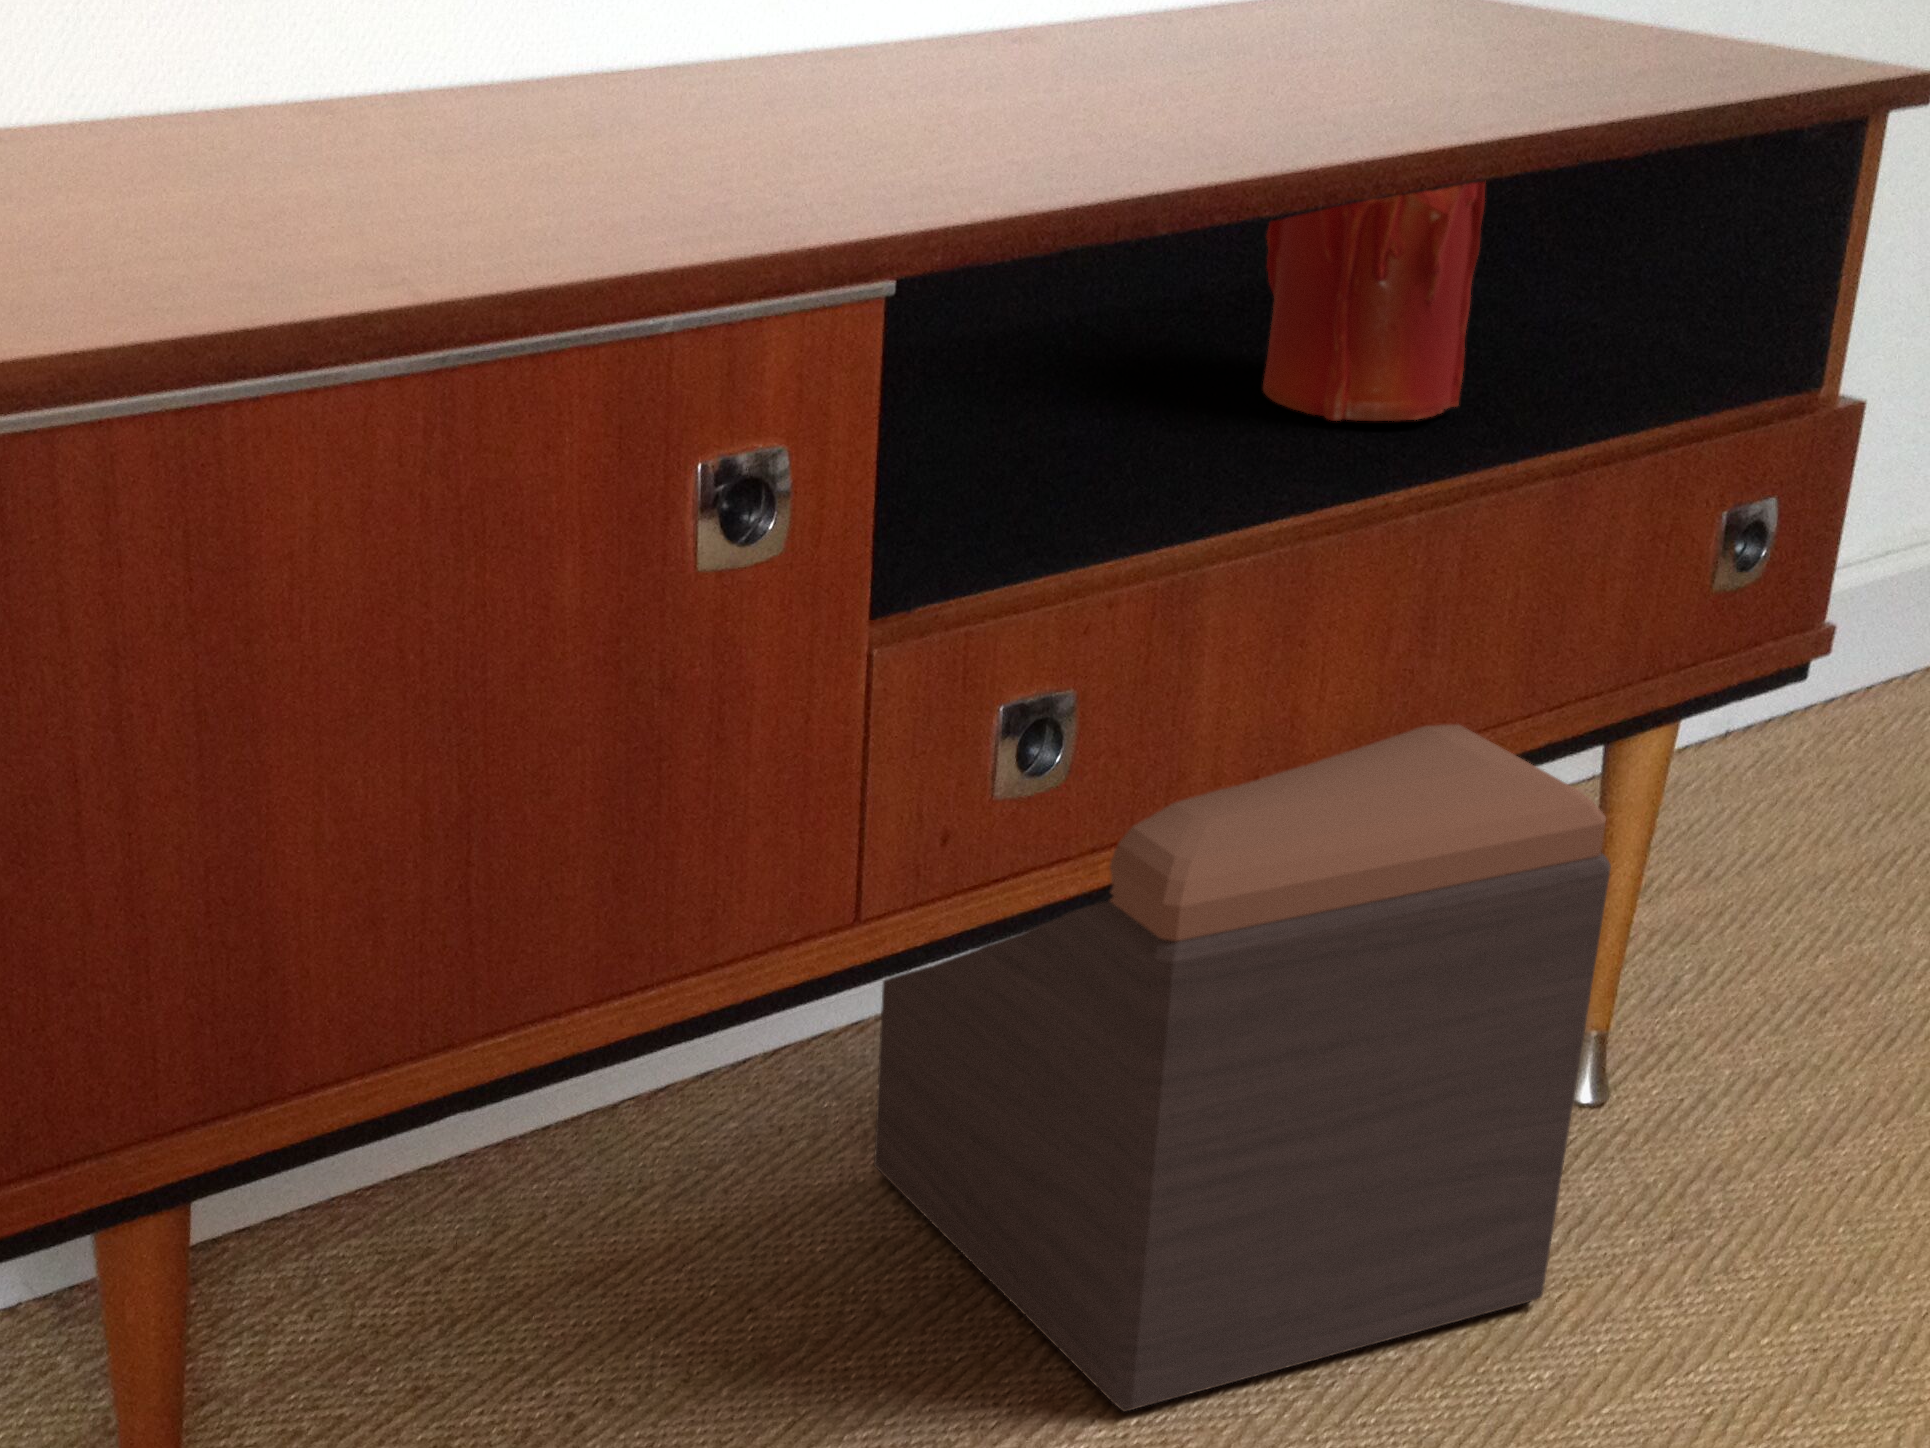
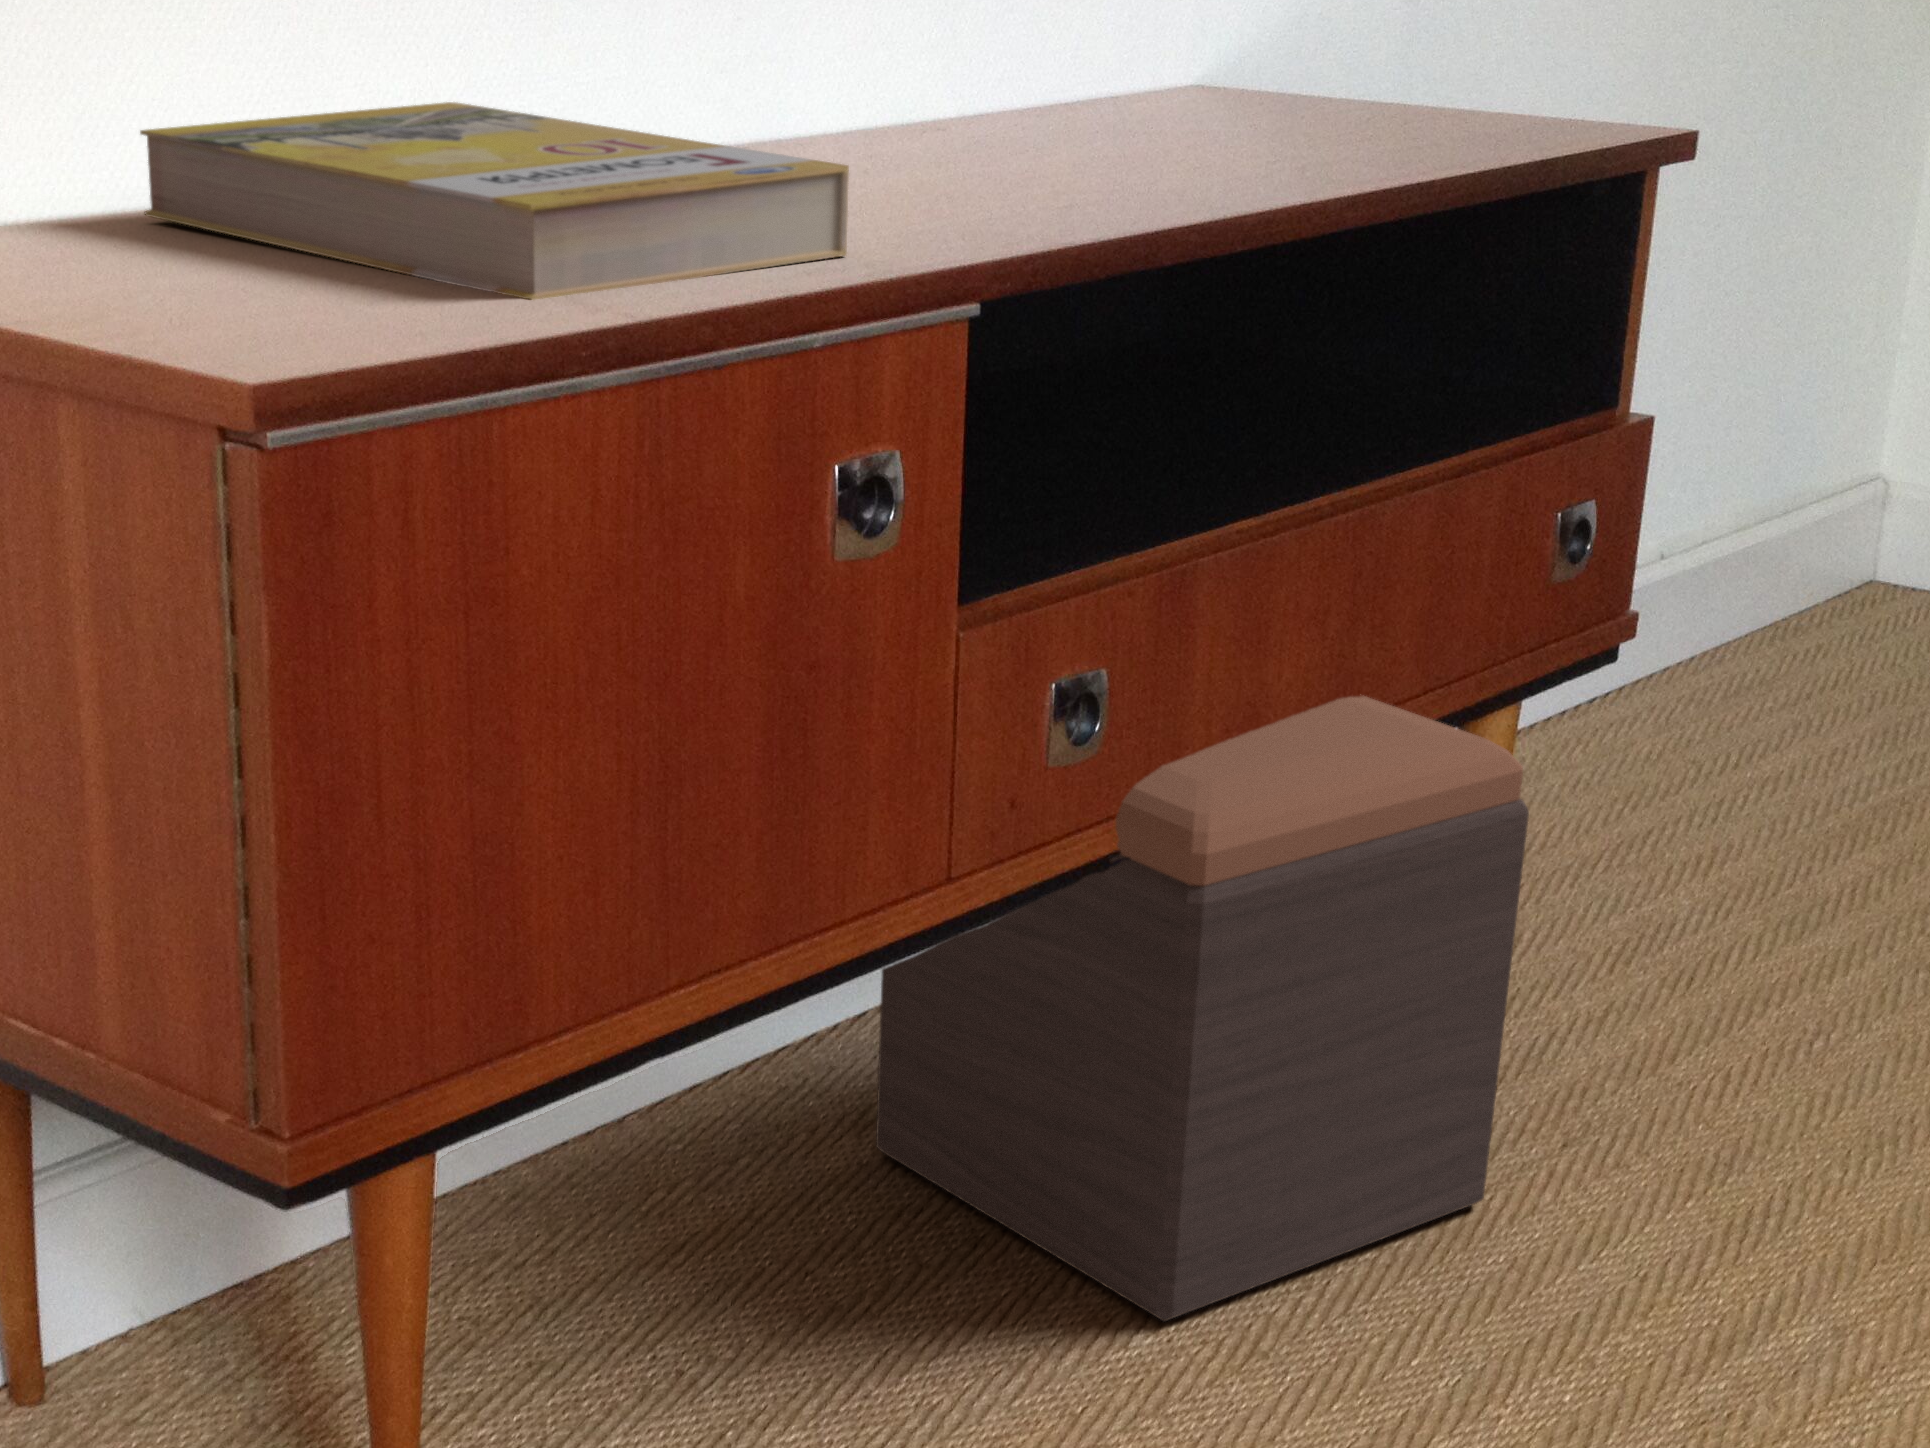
book: none [12,13,739,274] -> present [140,102,849,300]
candle: present [1263,182,1485,421] -> none [1180,178,1369,442]

